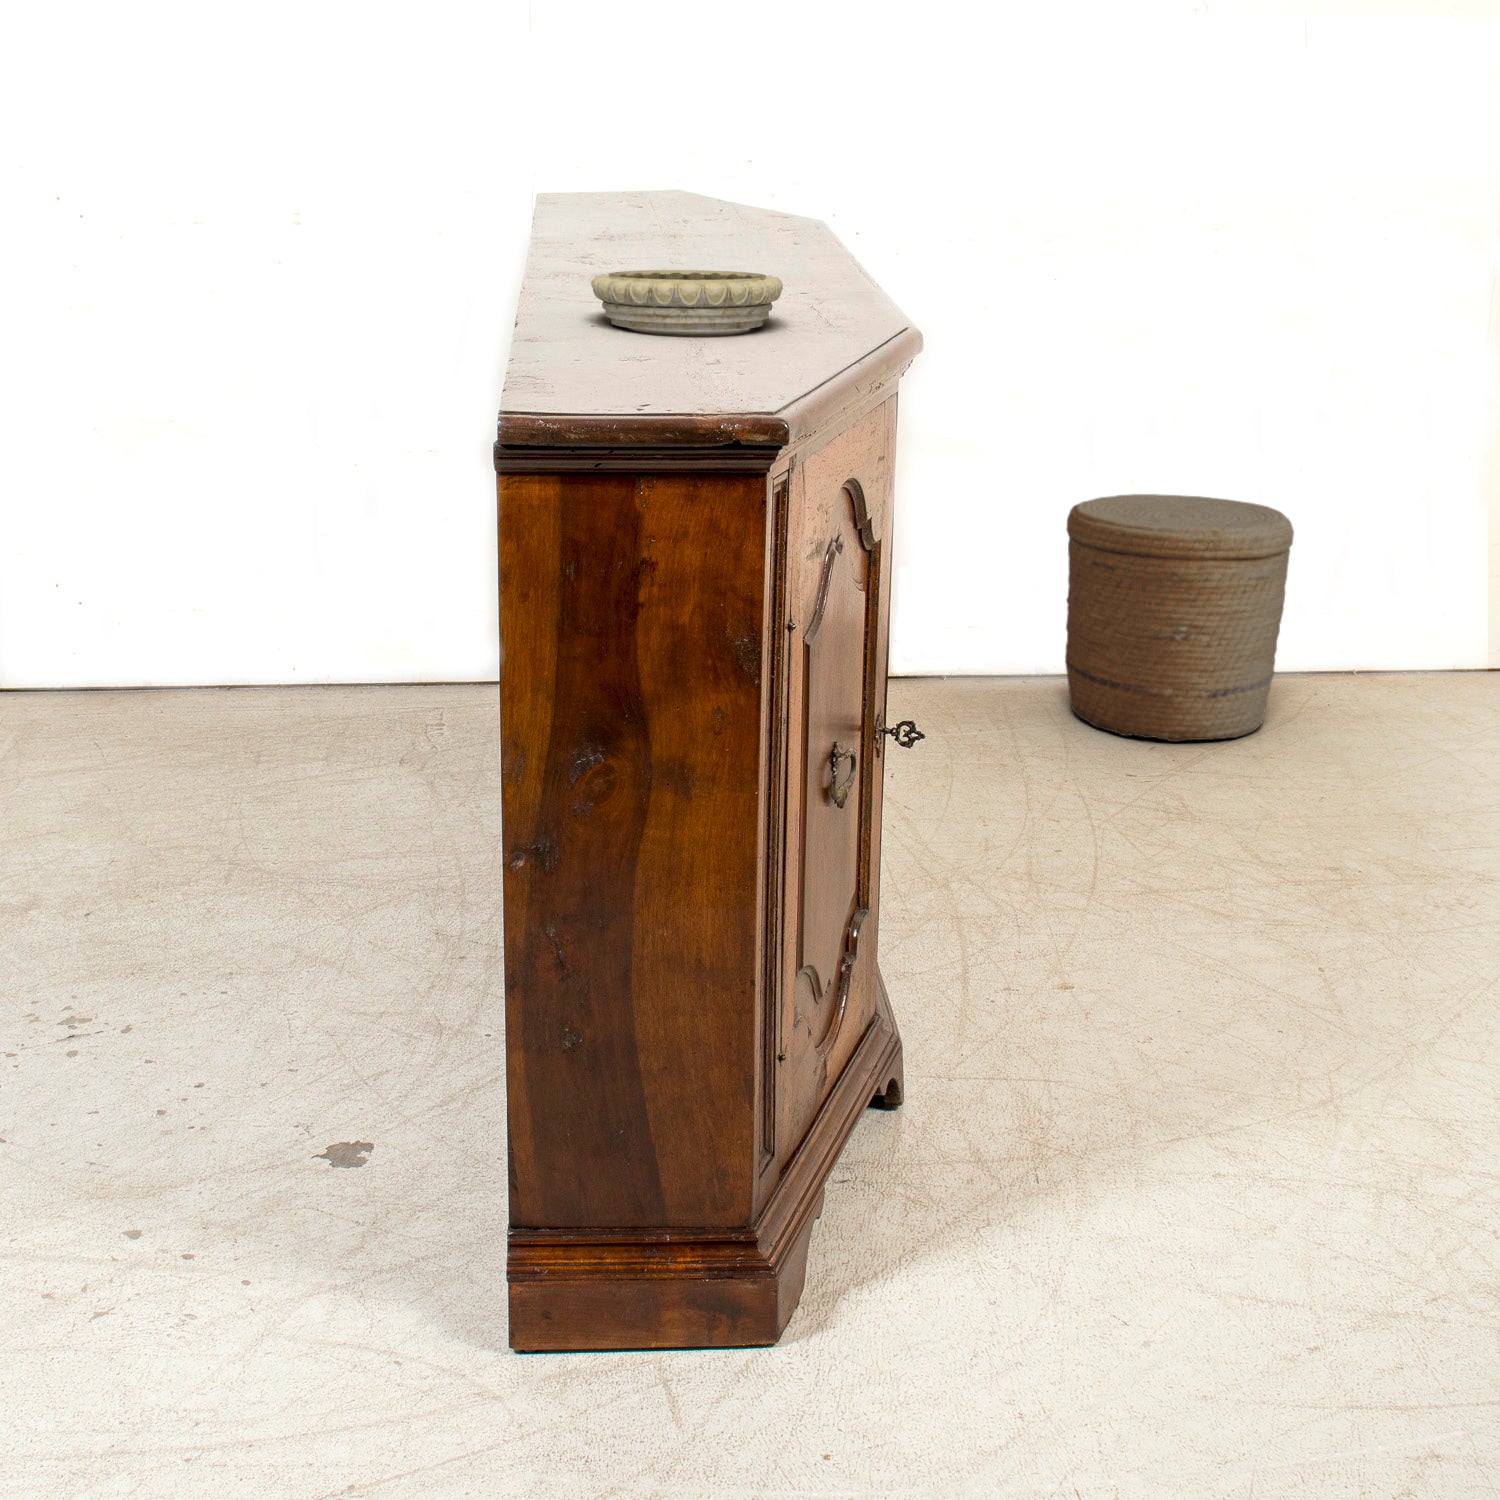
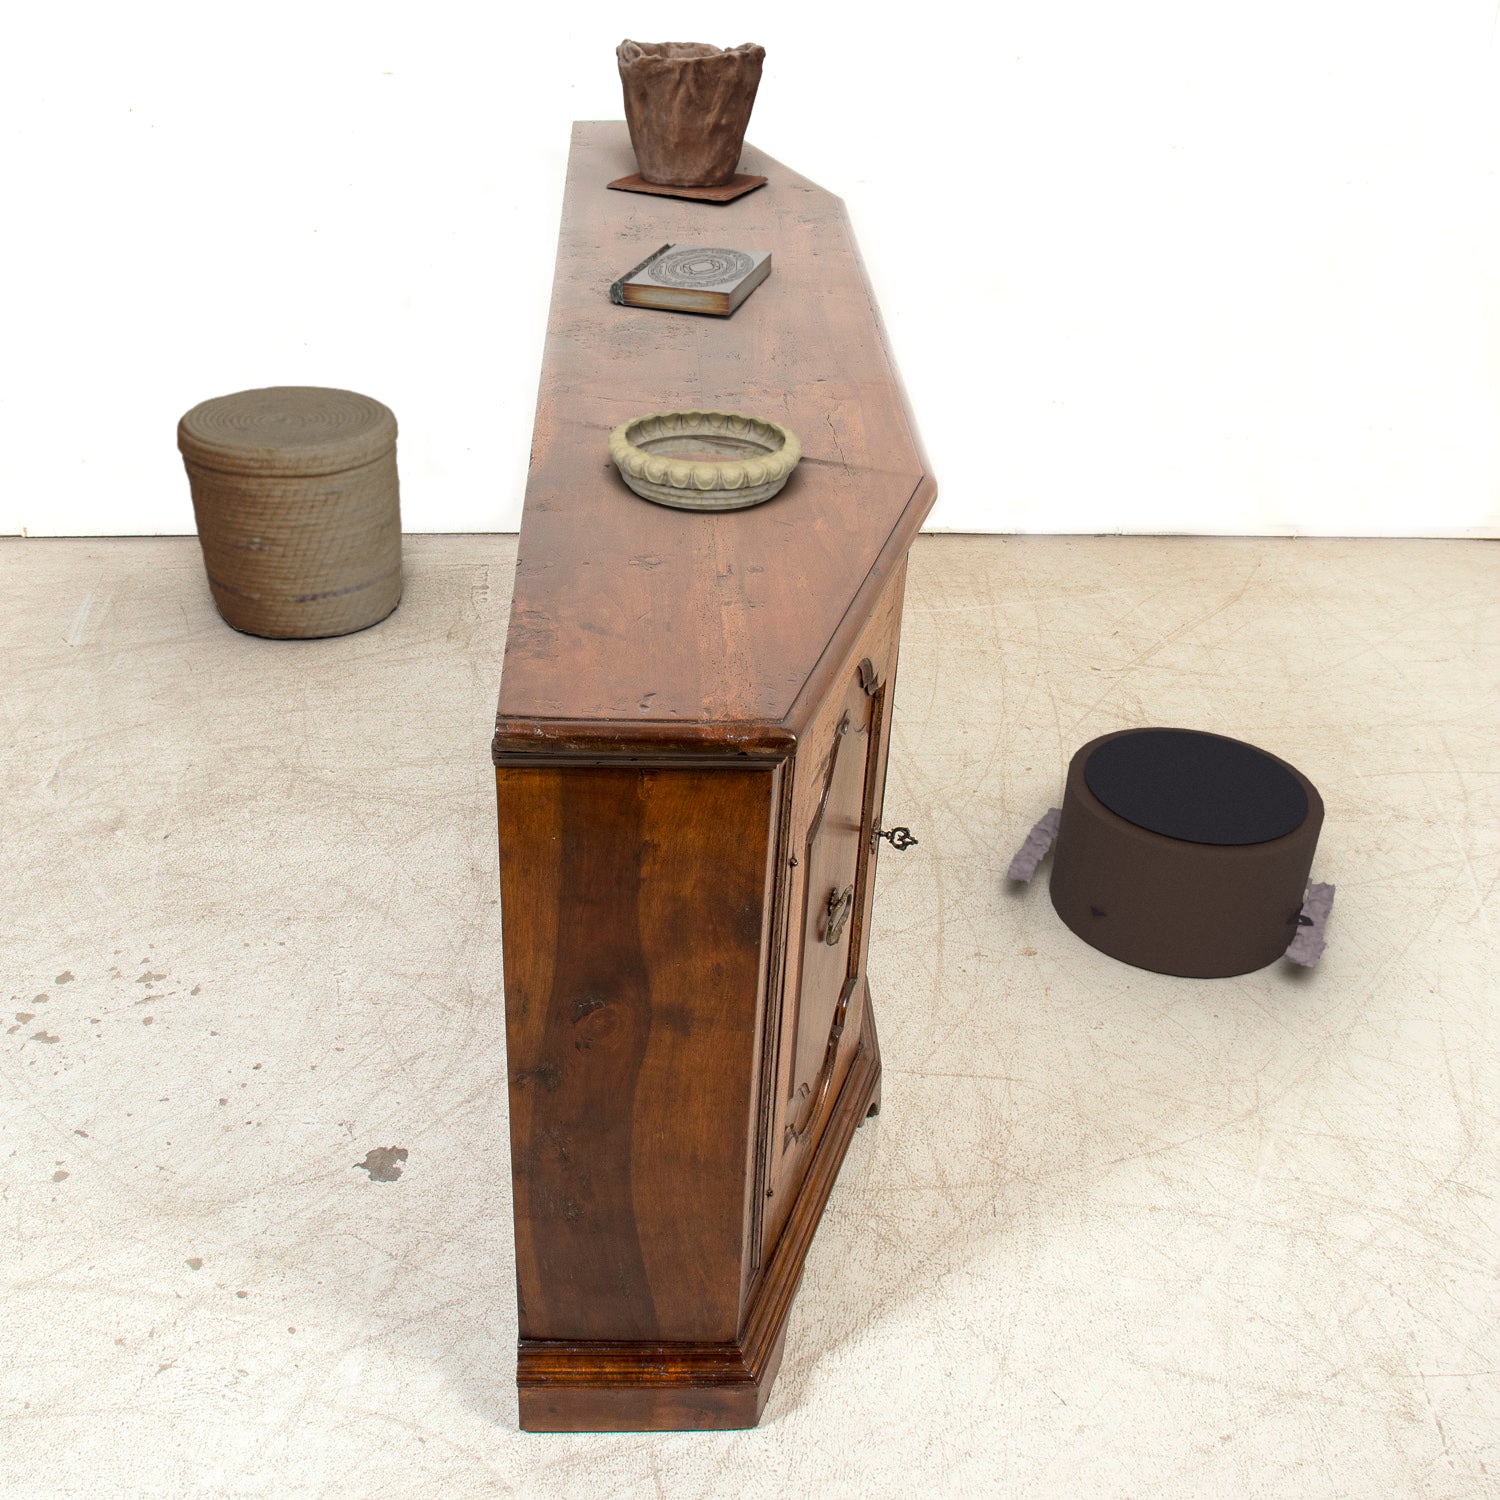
plant pot: none [571,72,737,219] -> present [607,39,769,201]
book: none [582,225,744,257] -> present [609,243,772,315]
woven basket: present [1065,494,1294,742] -> present [177,386,403,639]
pouf: none [1028,754,1393,992] -> present [1006,727,1335,978]

